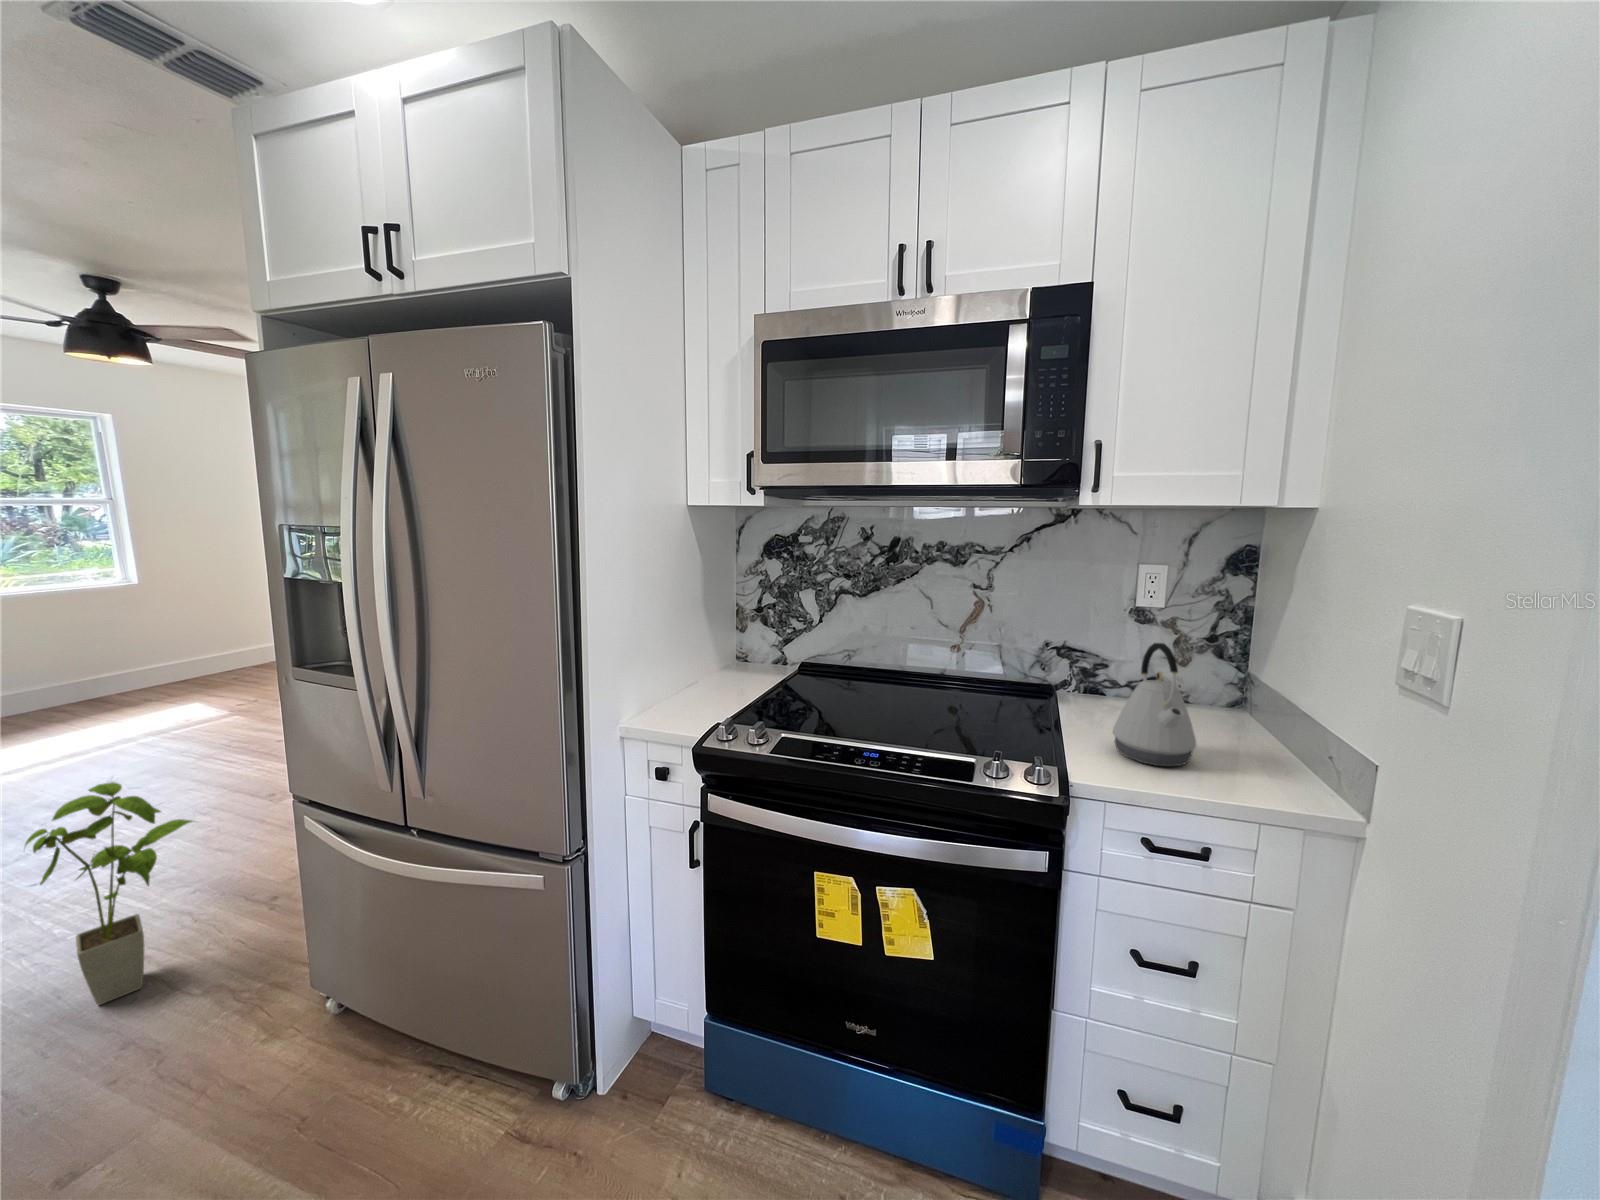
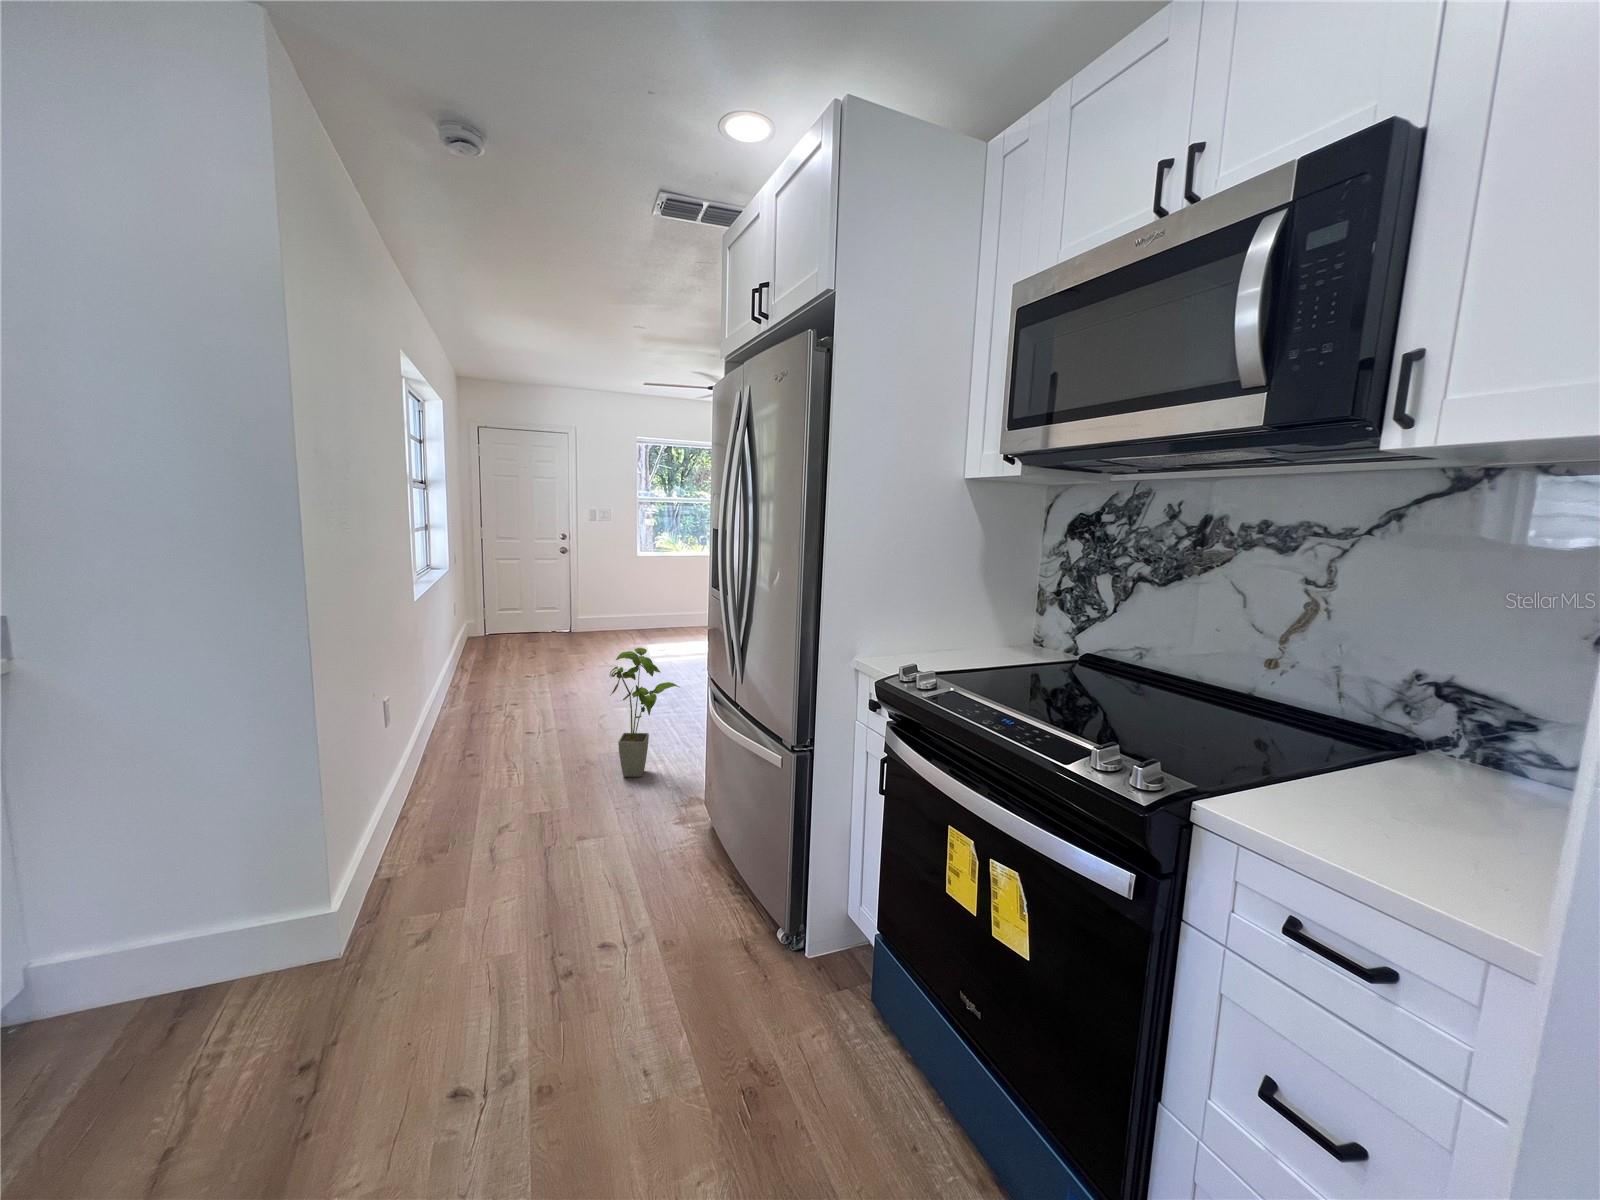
kettle: present [1113,643,1196,766] -> none [1348,656,1507,854]

